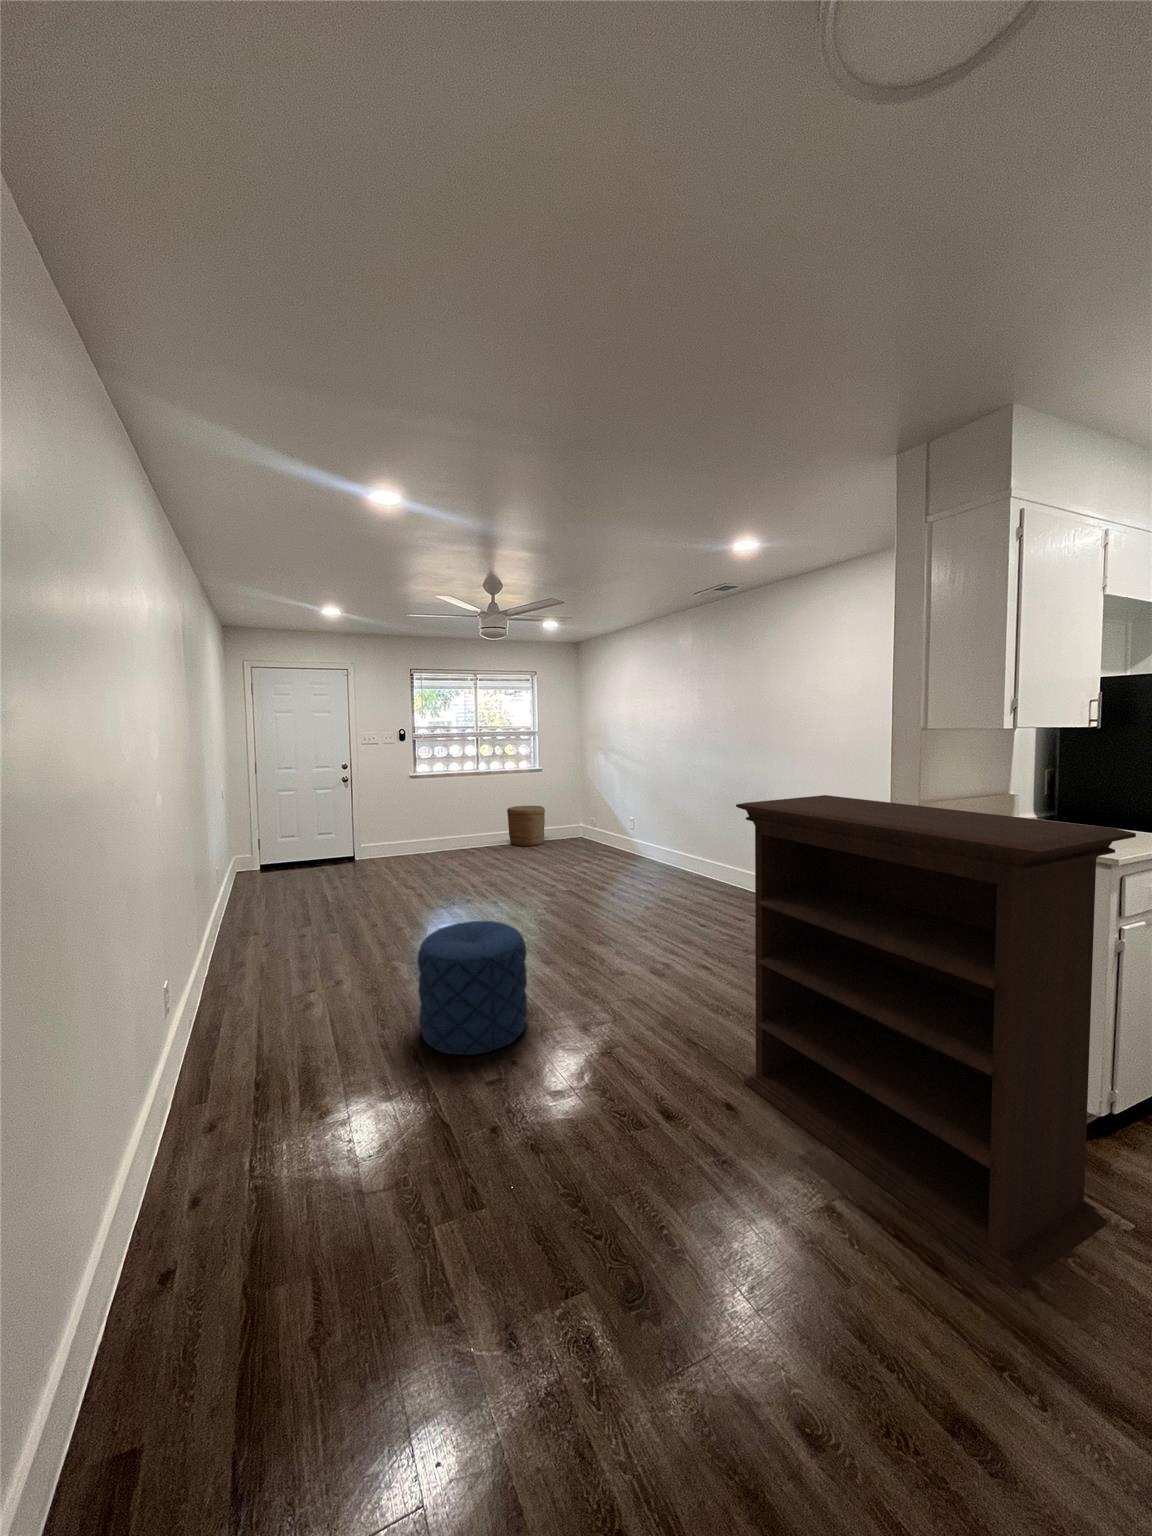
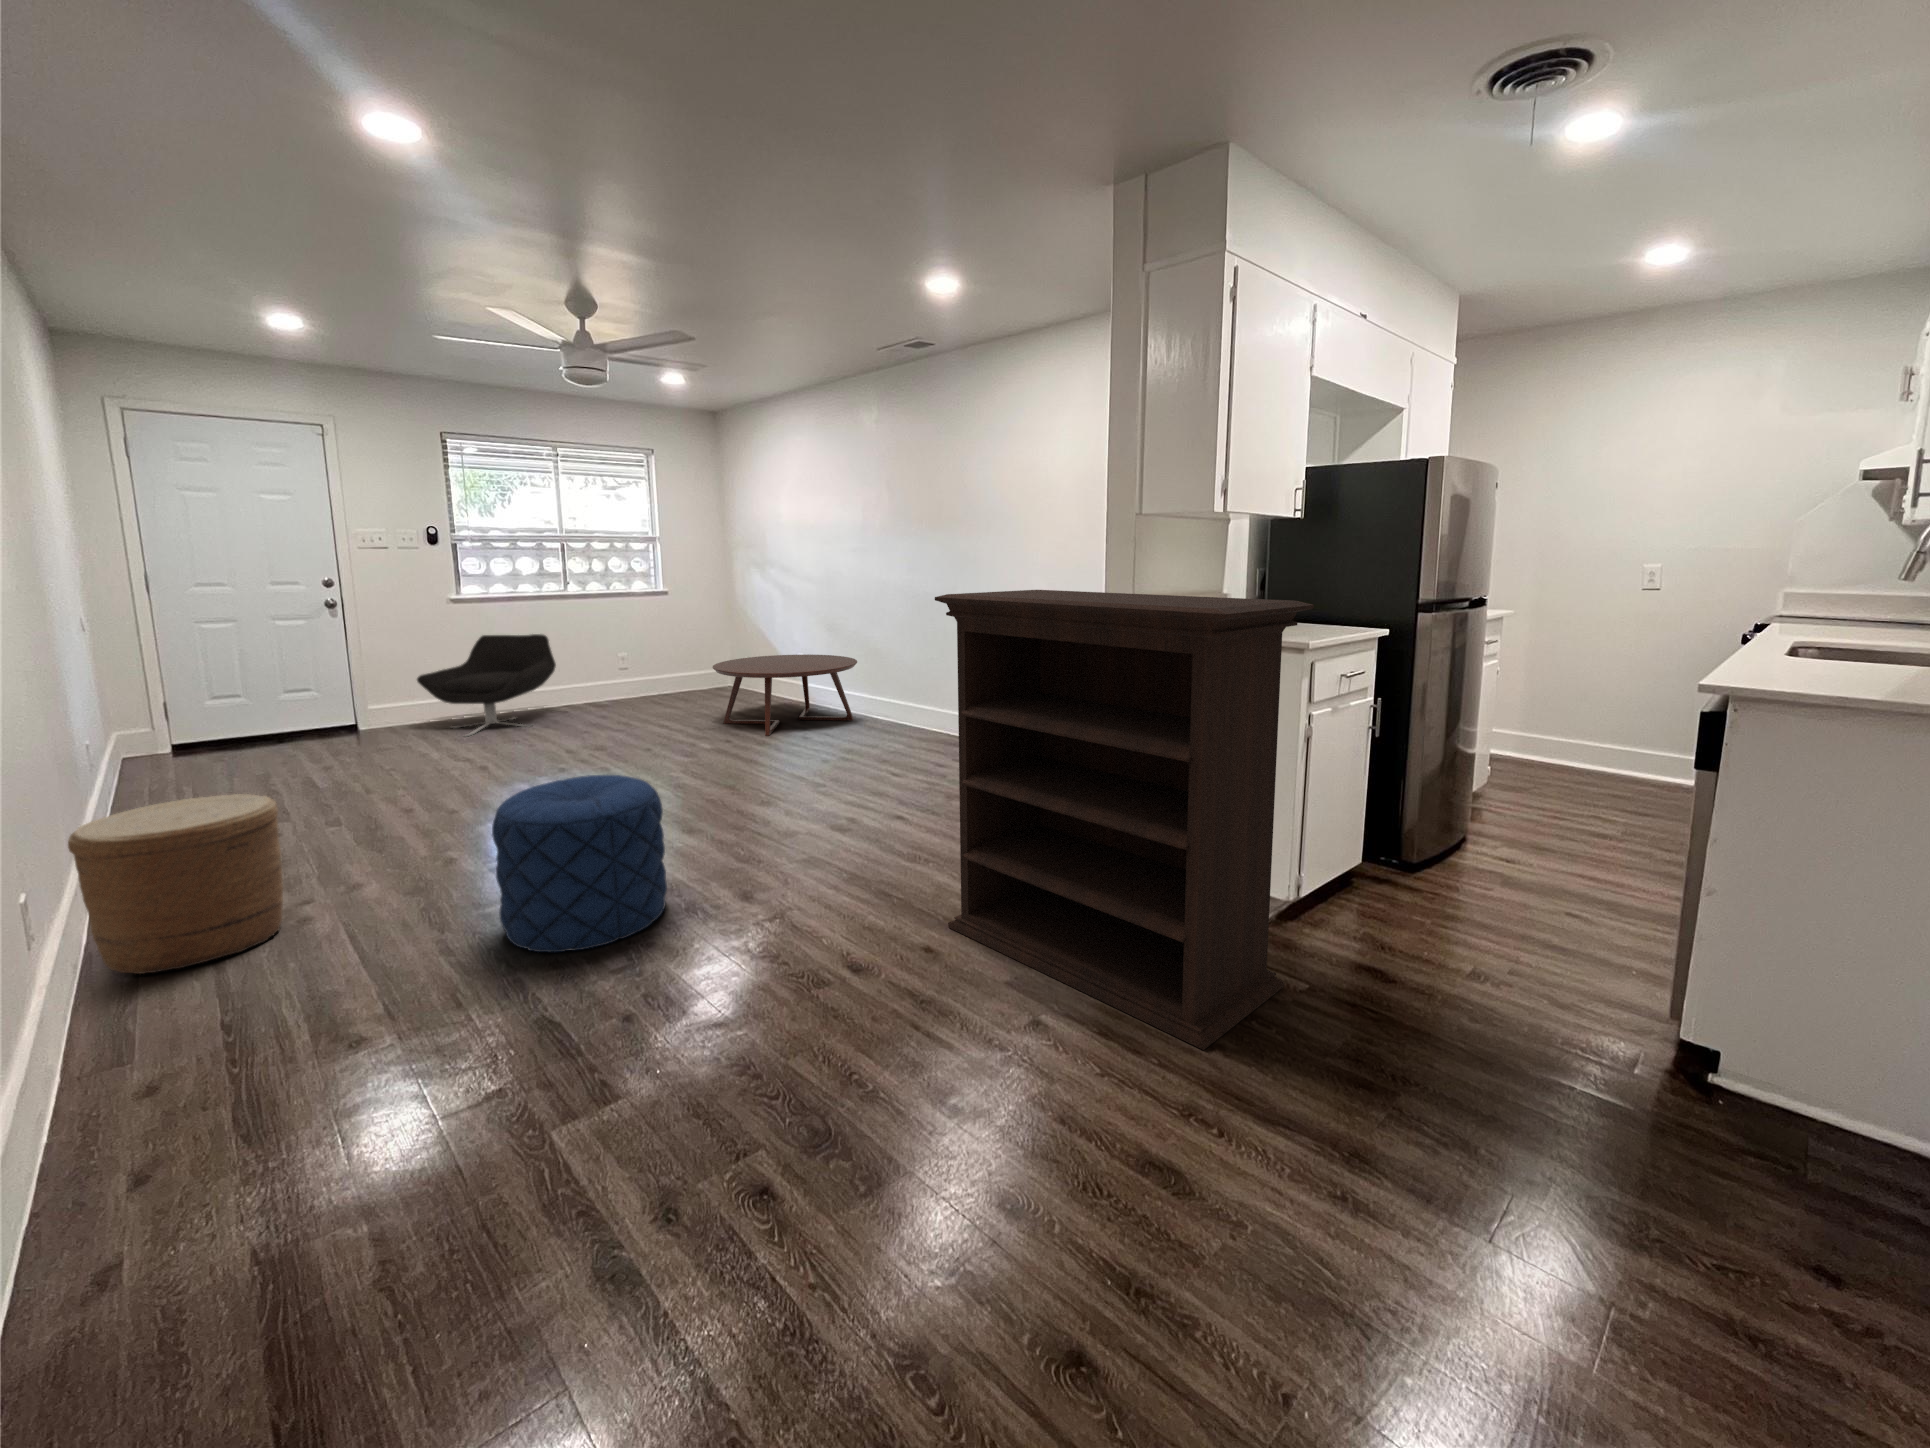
lounge chair: none [389,798,468,866] -> present [417,634,556,736]
woven basket: present [507,806,545,846] -> present [68,794,283,974]
coffee table: none [566,817,669,879] -> present [713,654,857,736]

